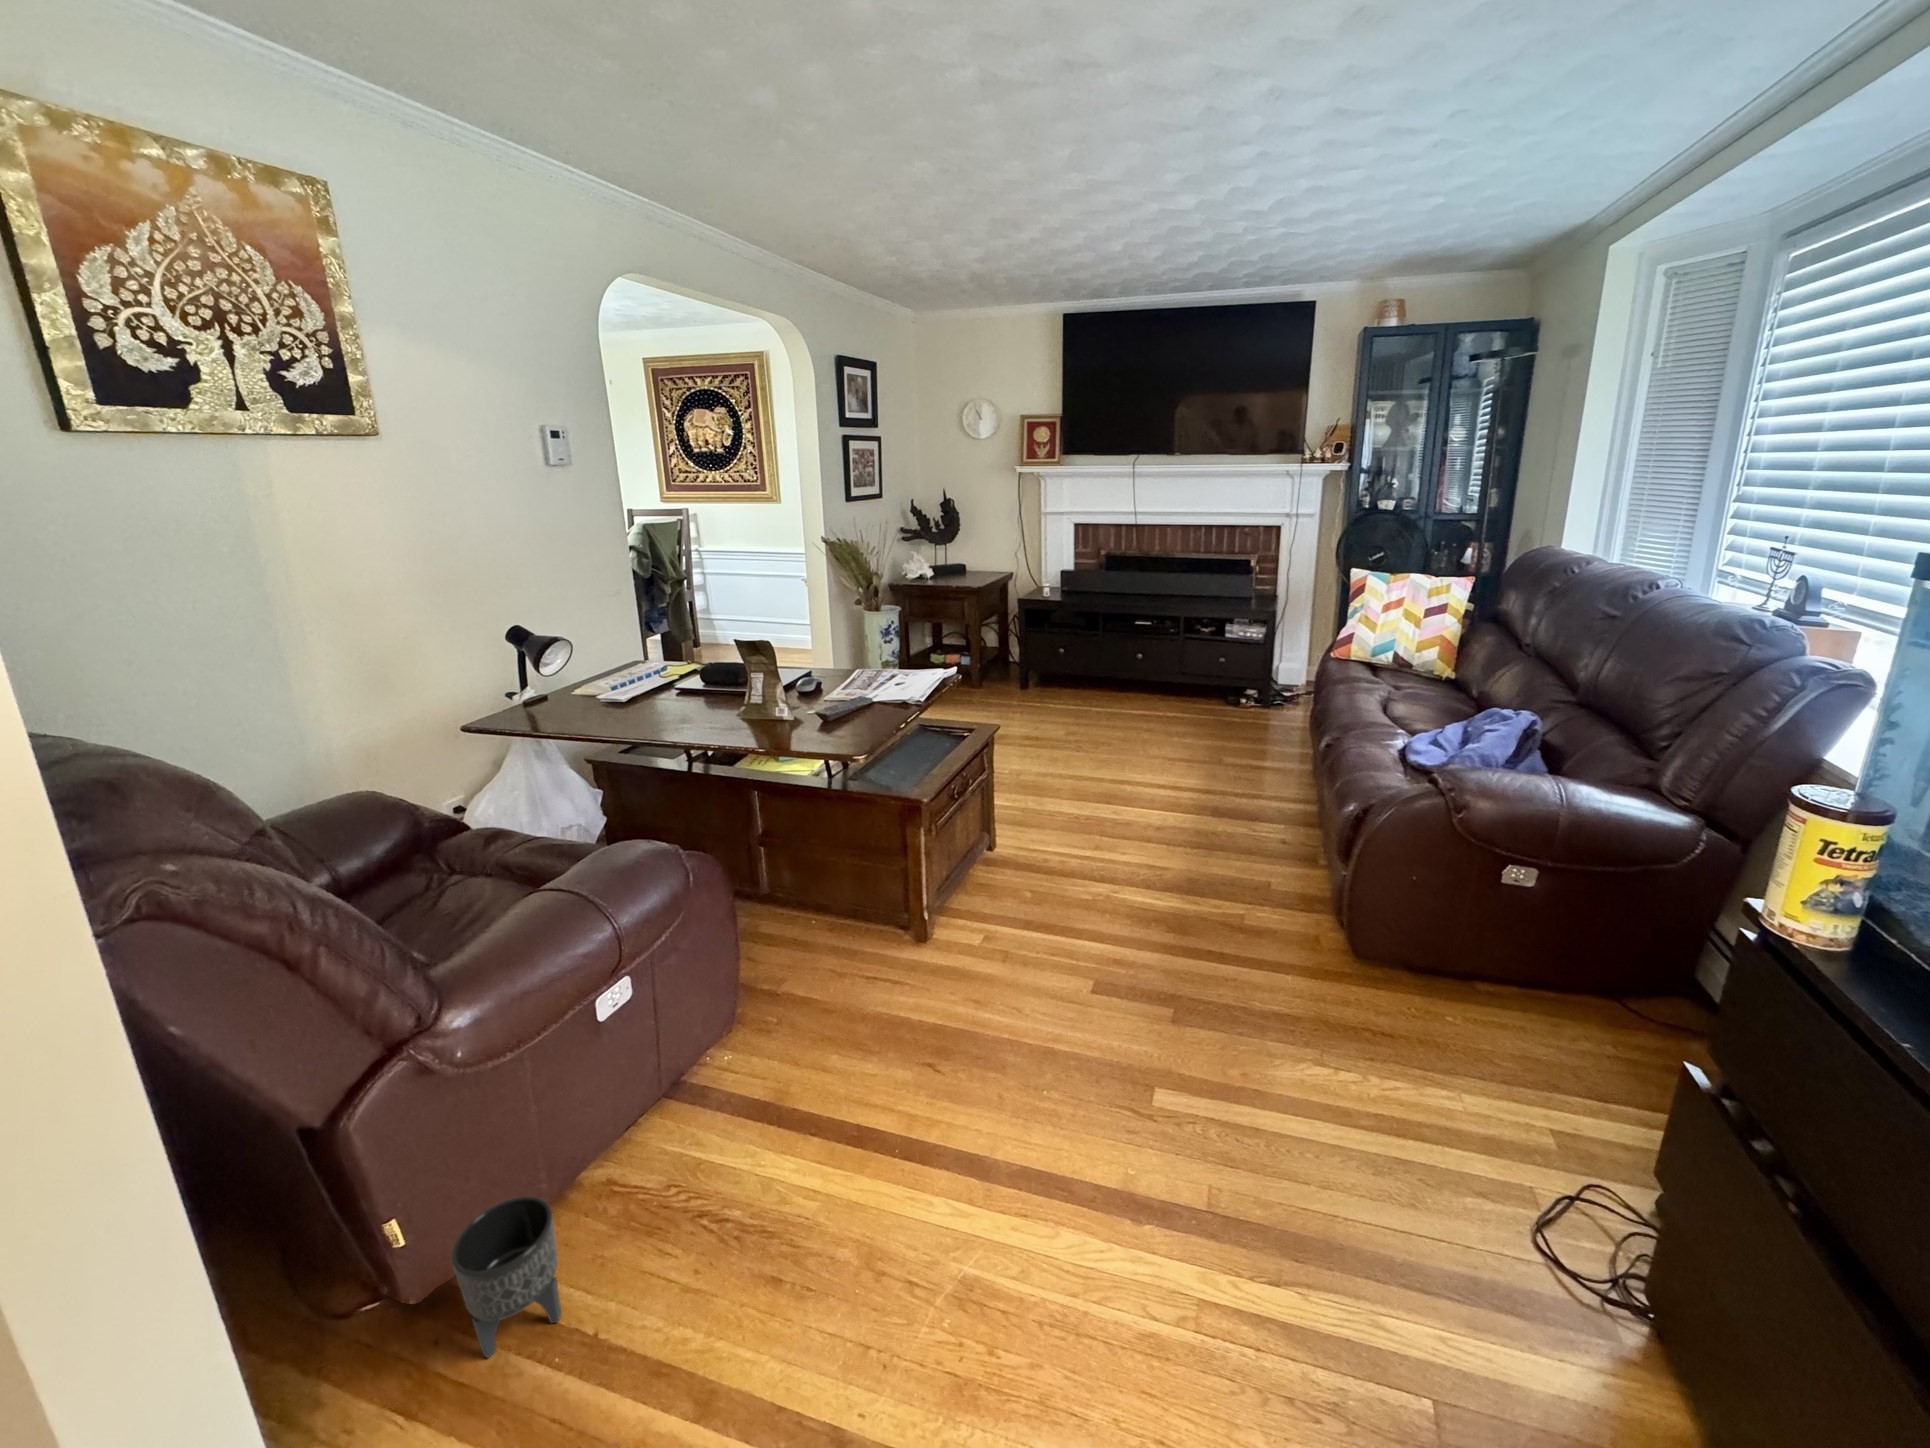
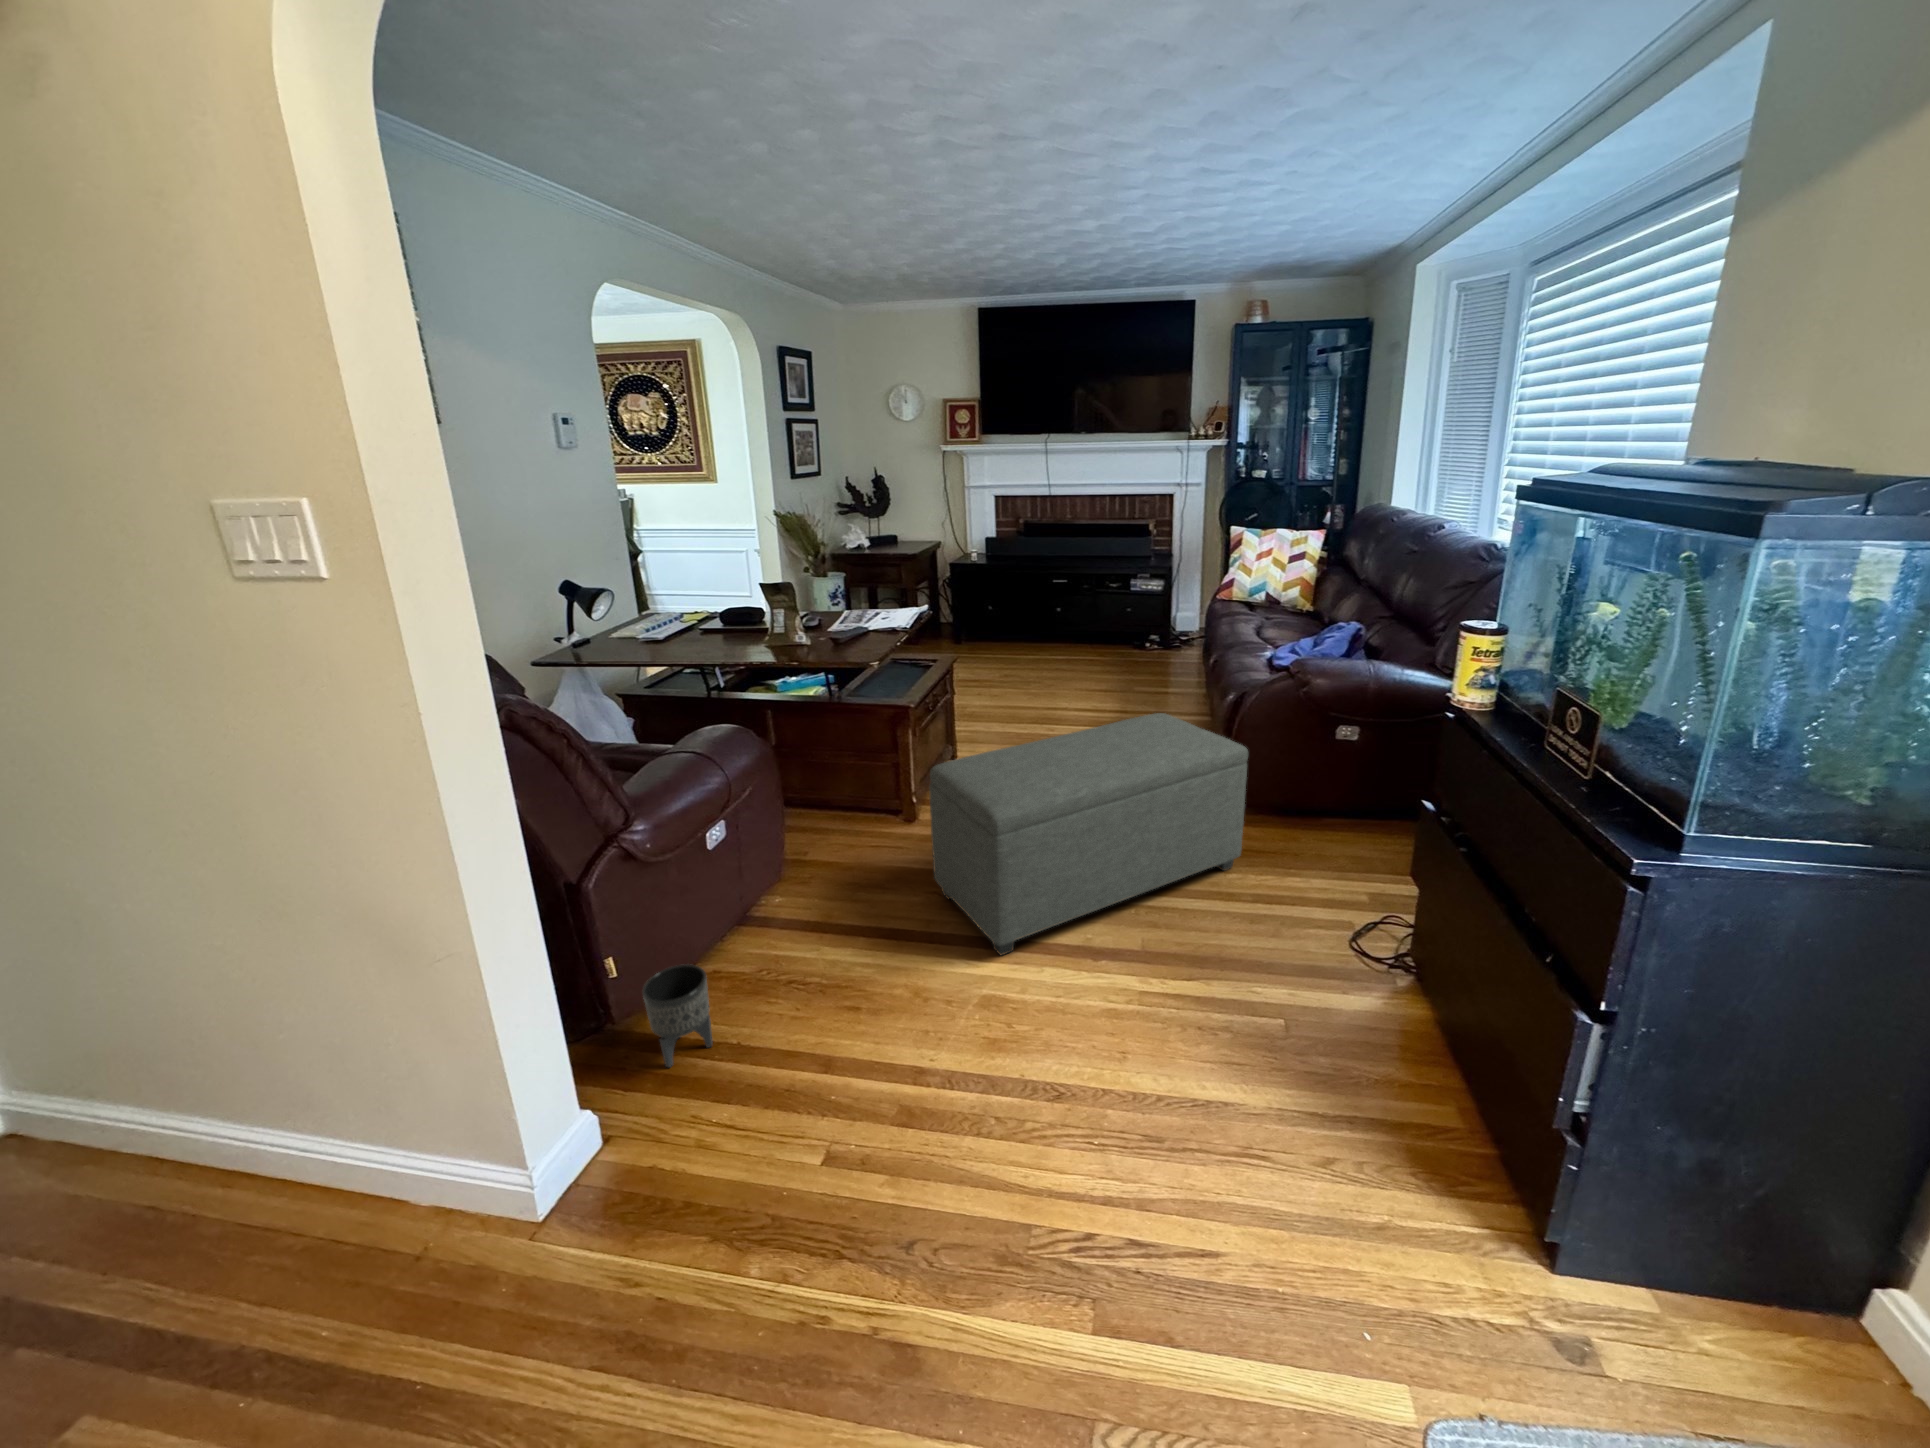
ottoman: none [922,827,1373,1192] -> present [929,713,1248,955]

